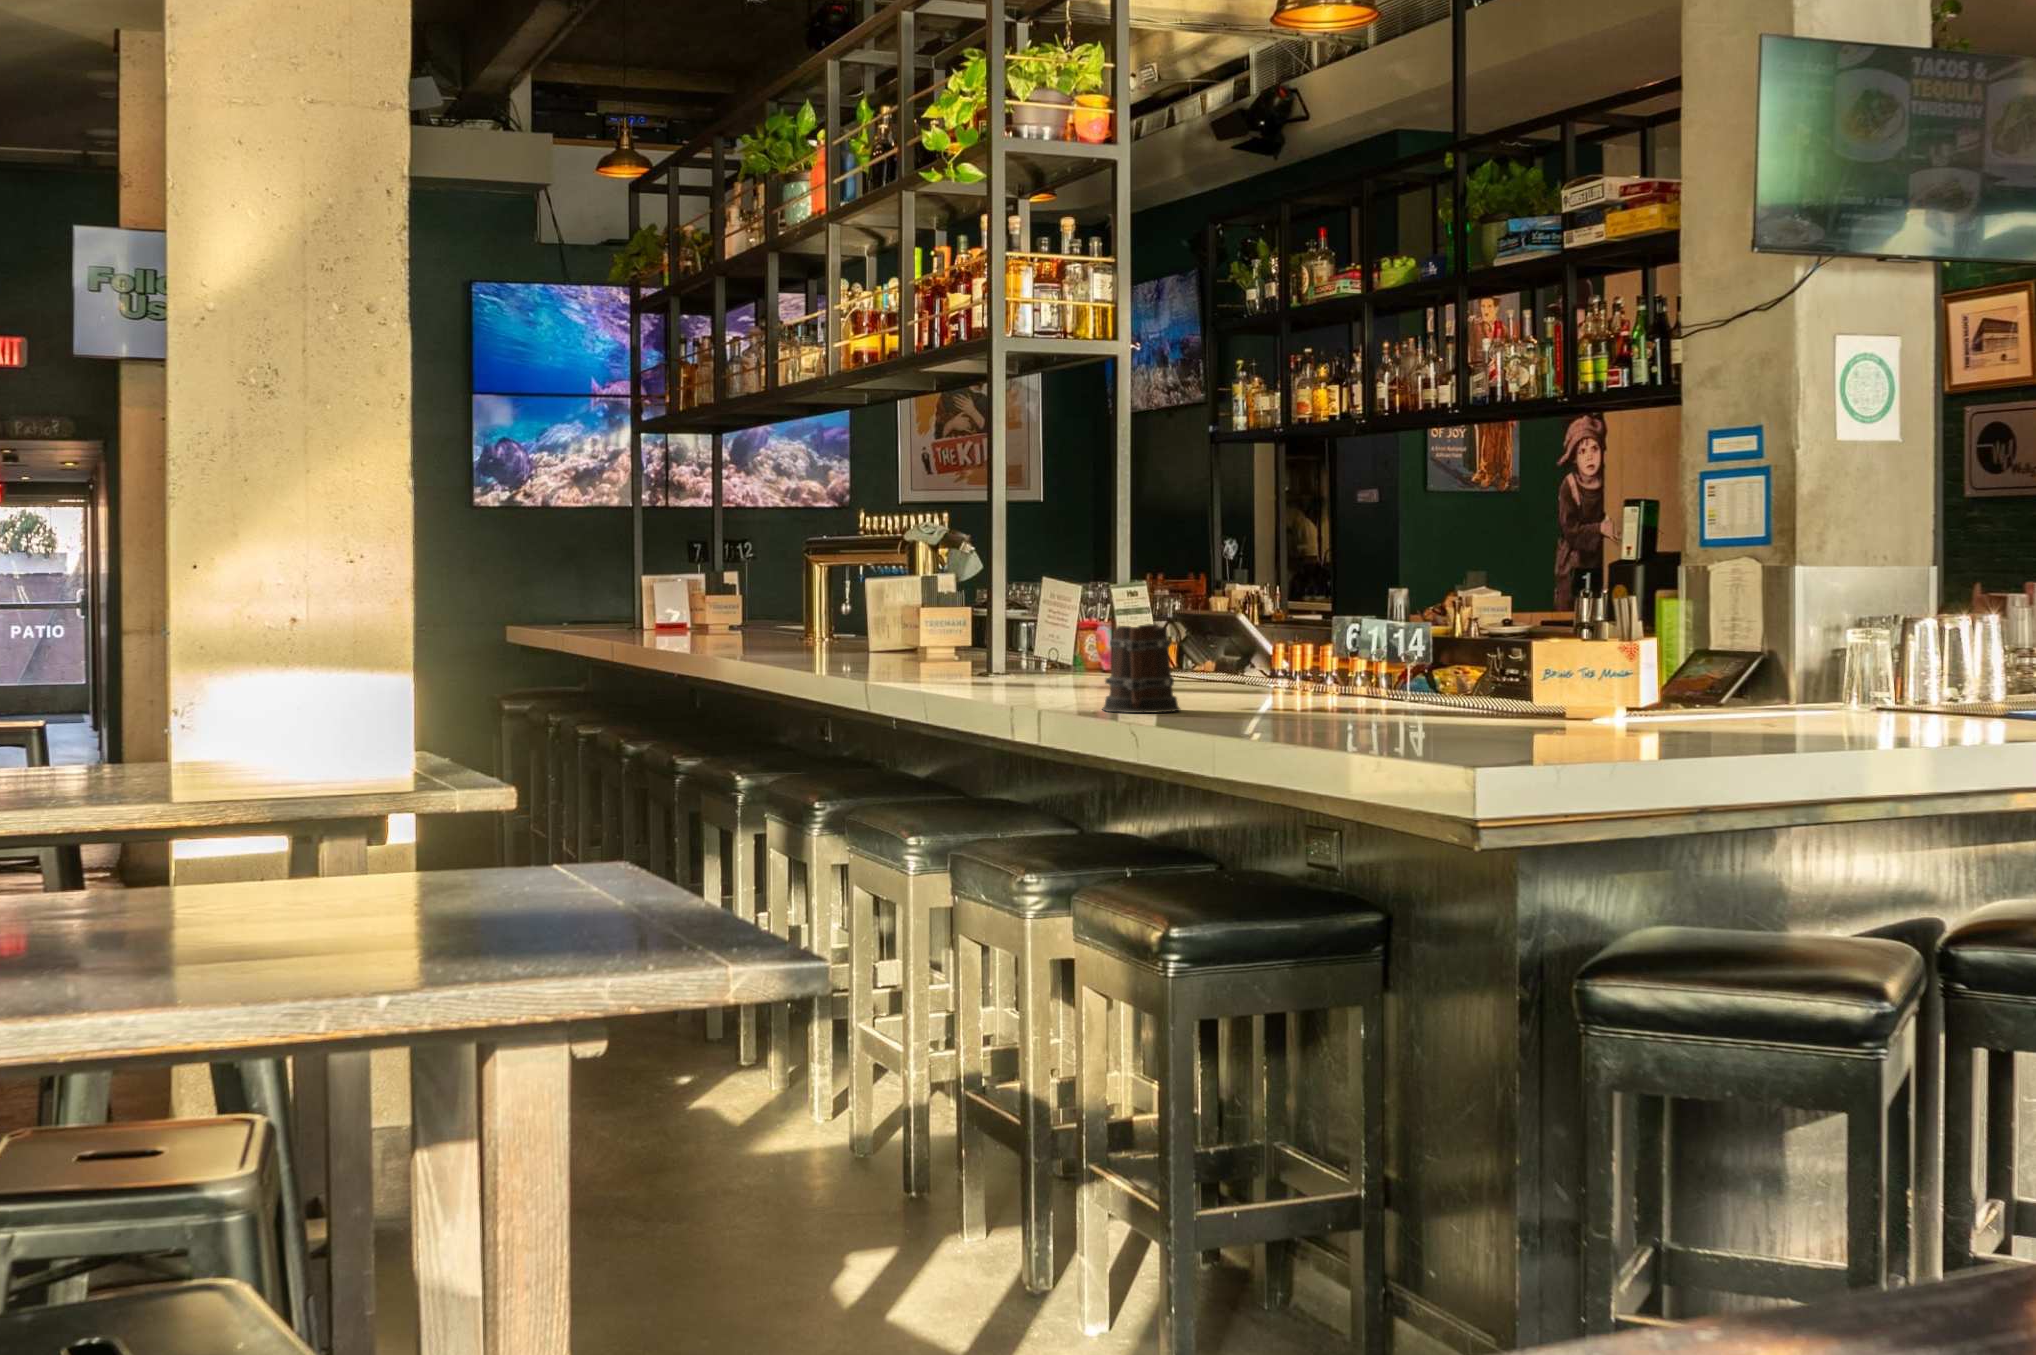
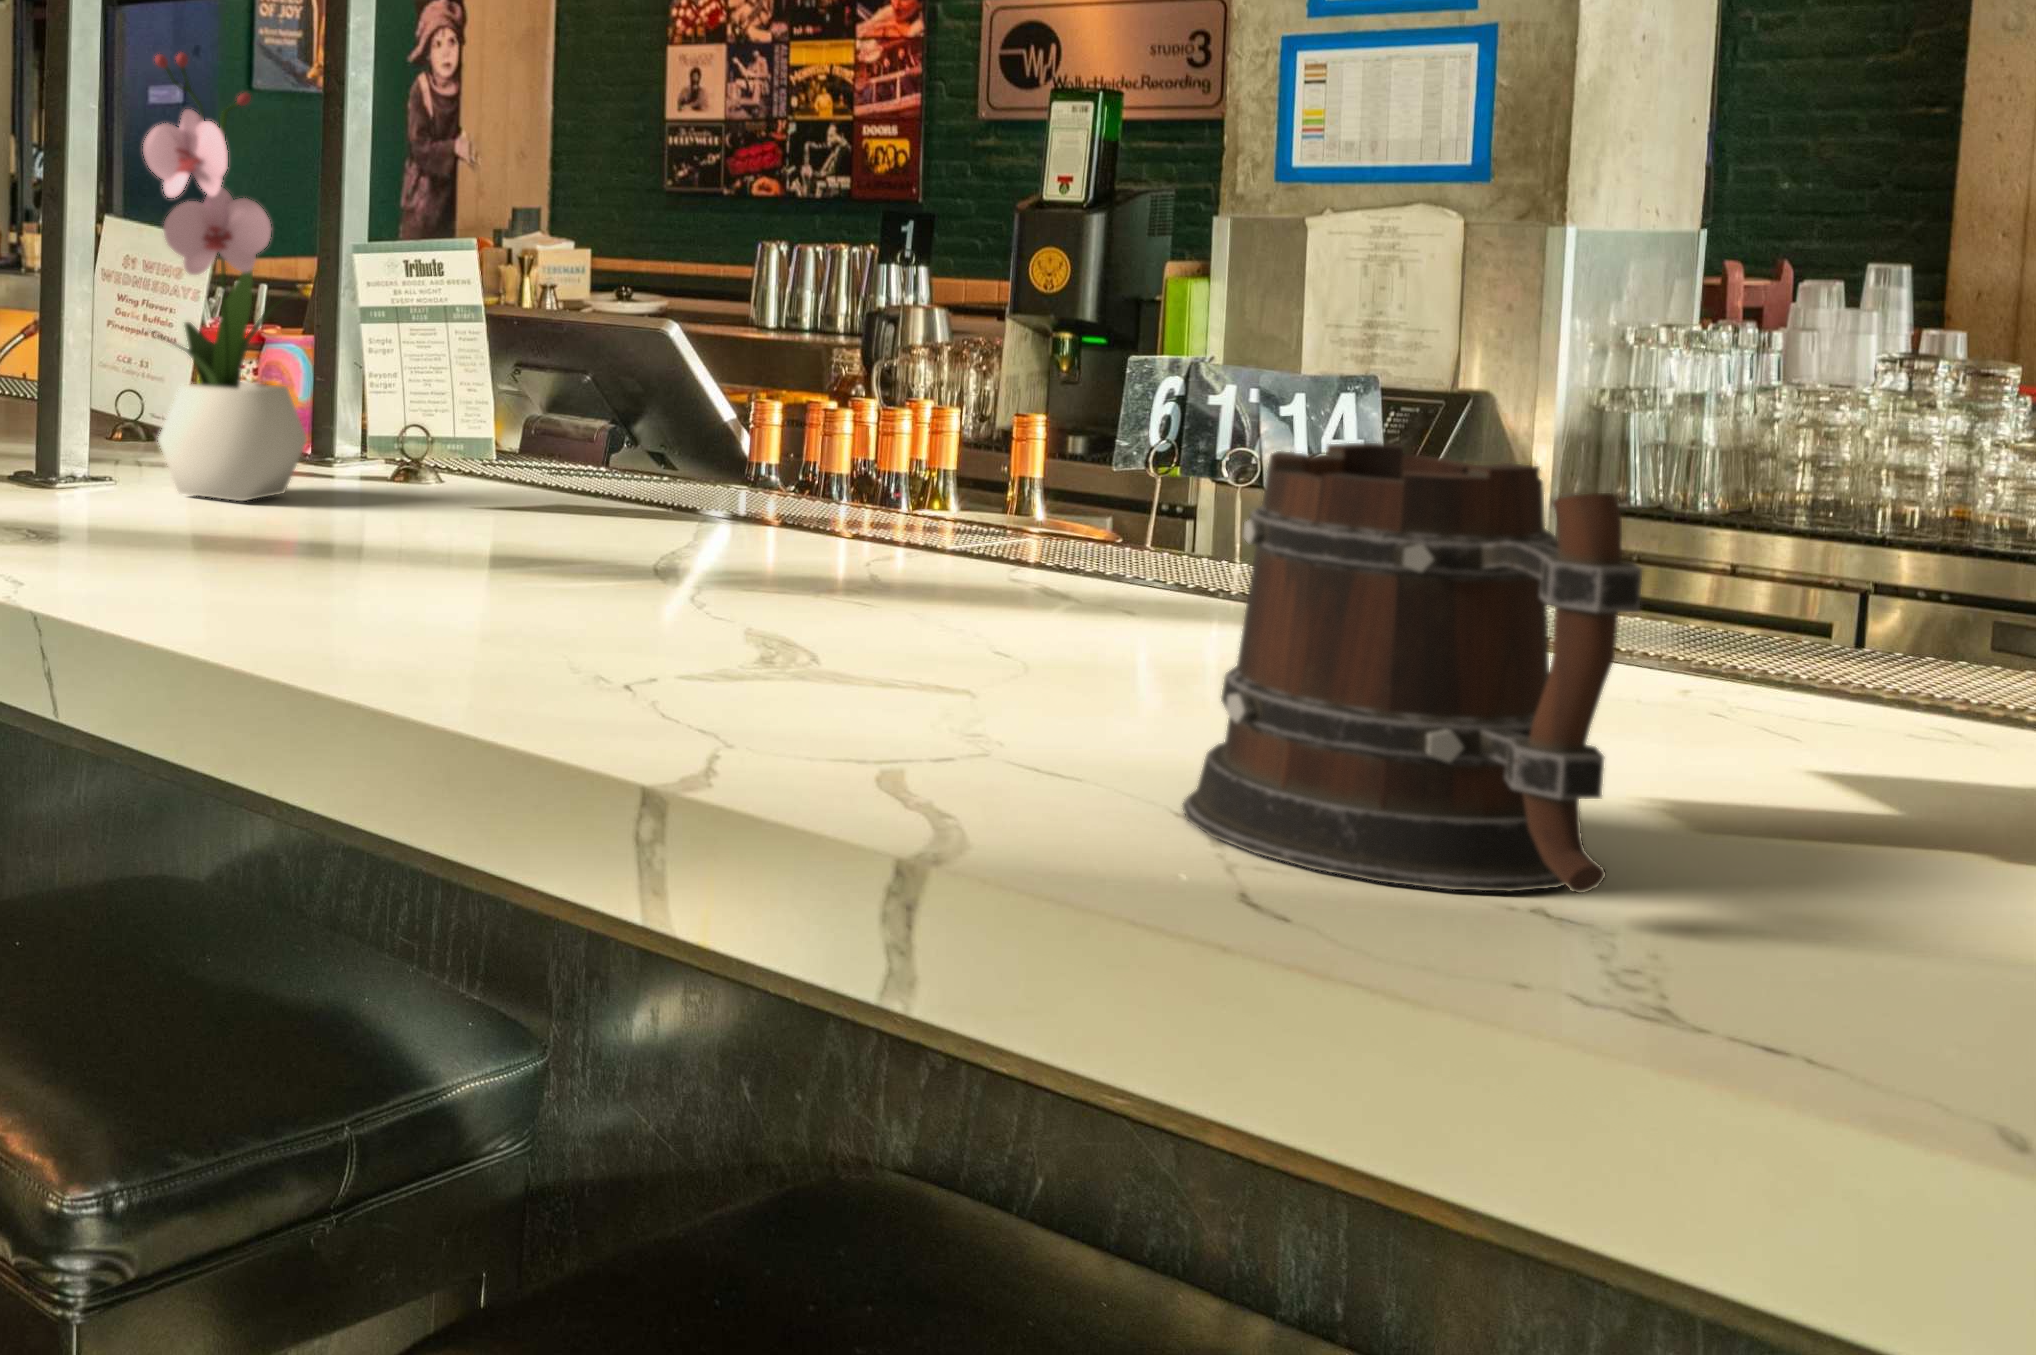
flower arrangement: none [1005,522,1078,680] -> present [143,53,307,501]

